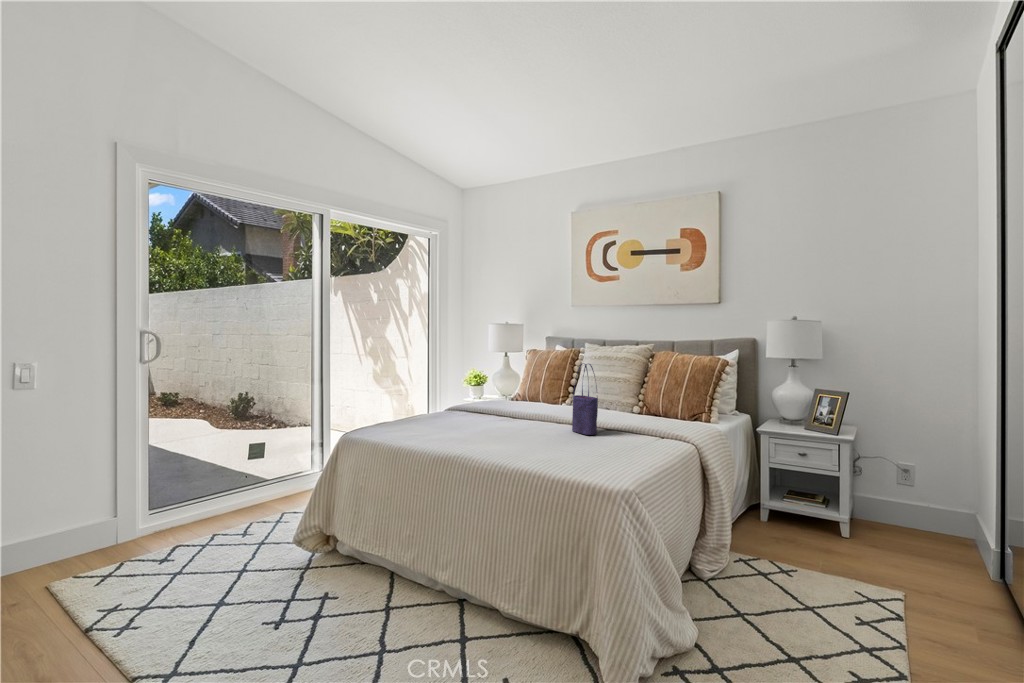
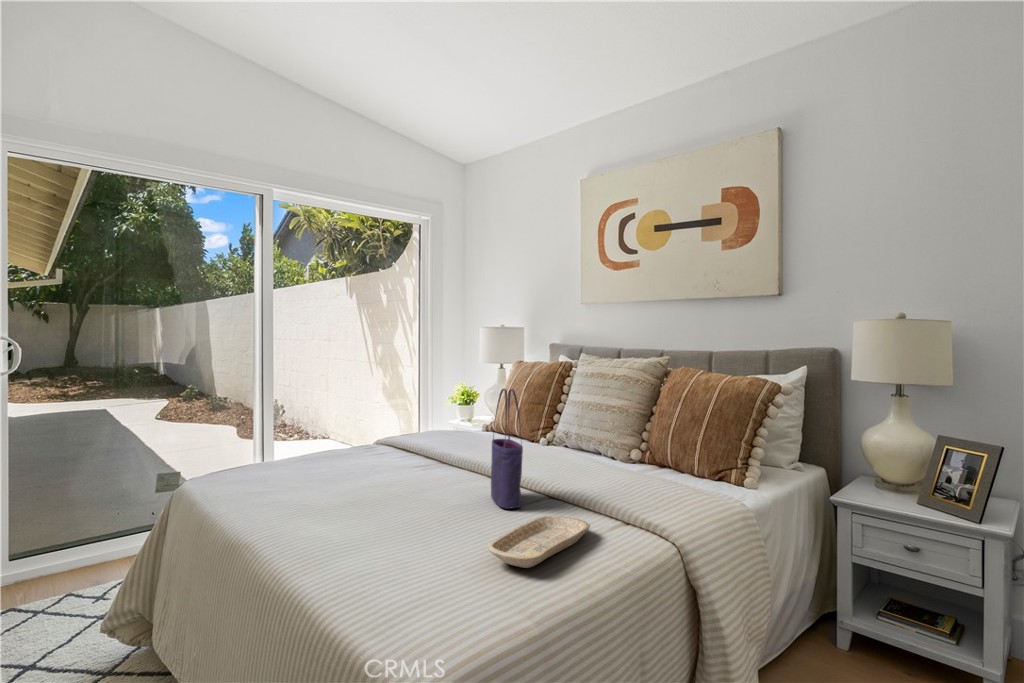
tray: none [608,434,650,453] -> present [488,515,590,568]

